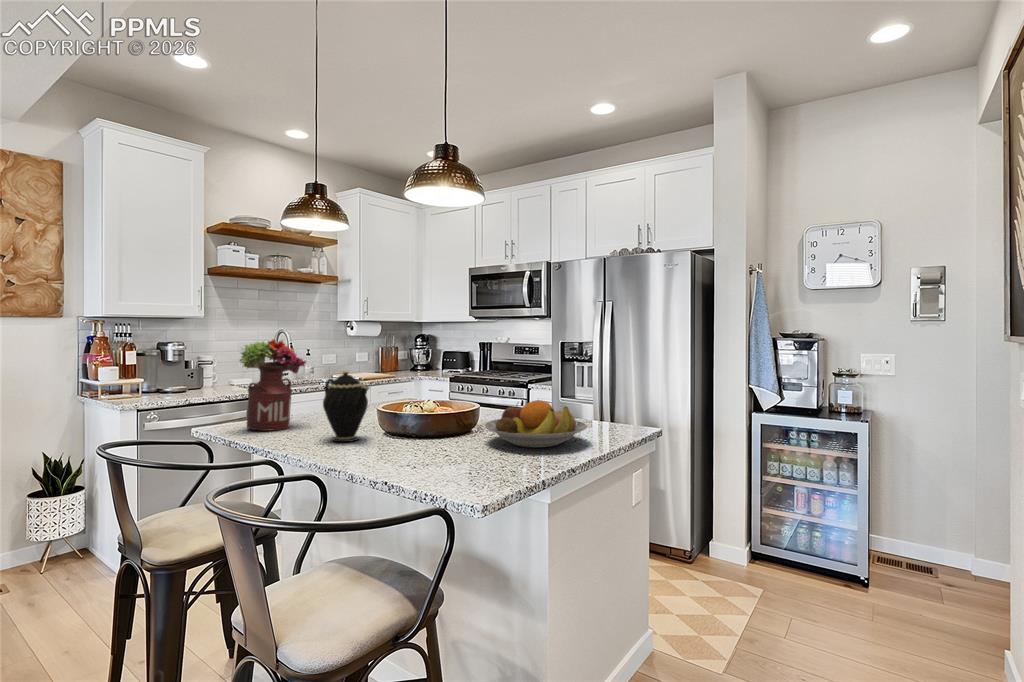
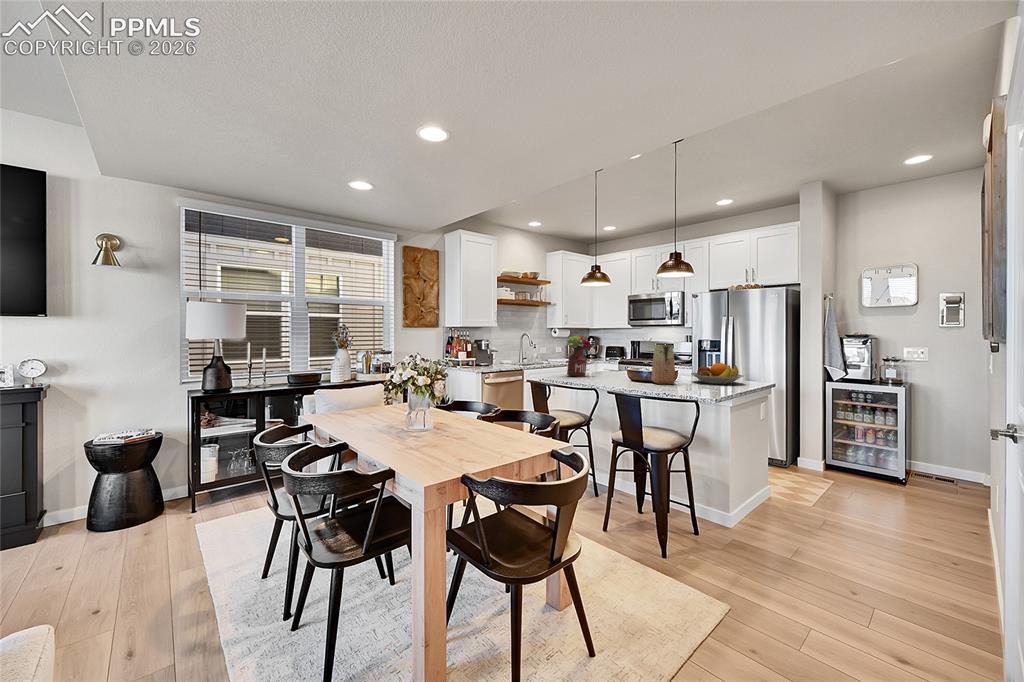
vase: none [389,363,438,455] -> present [651,345,675,384]
teapot: present [323,369,370,442] -> none [610,348,639,380]

